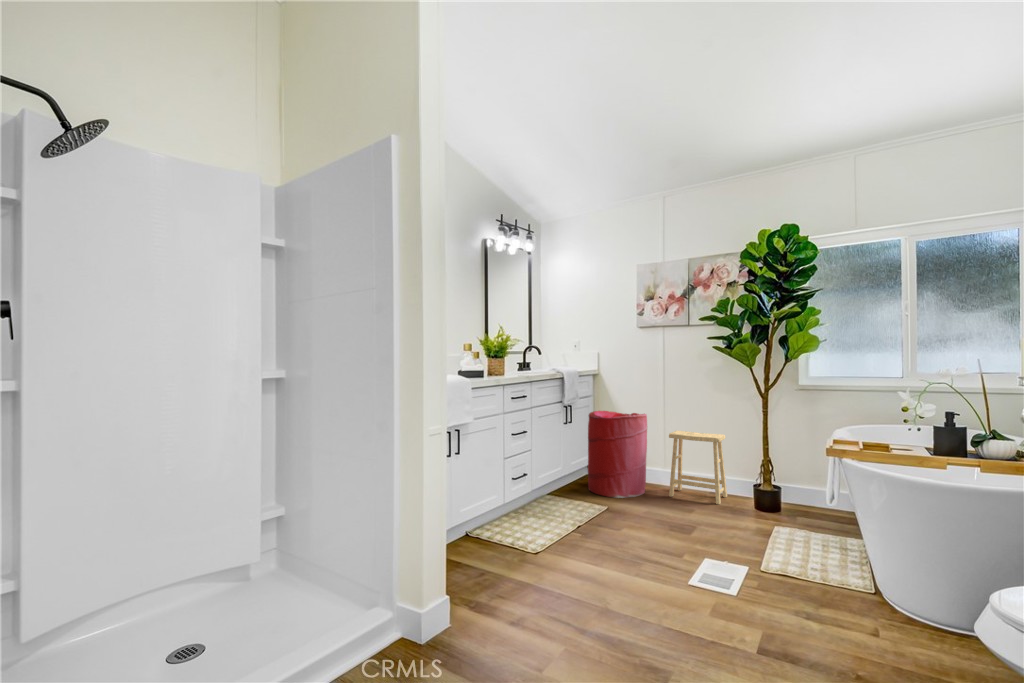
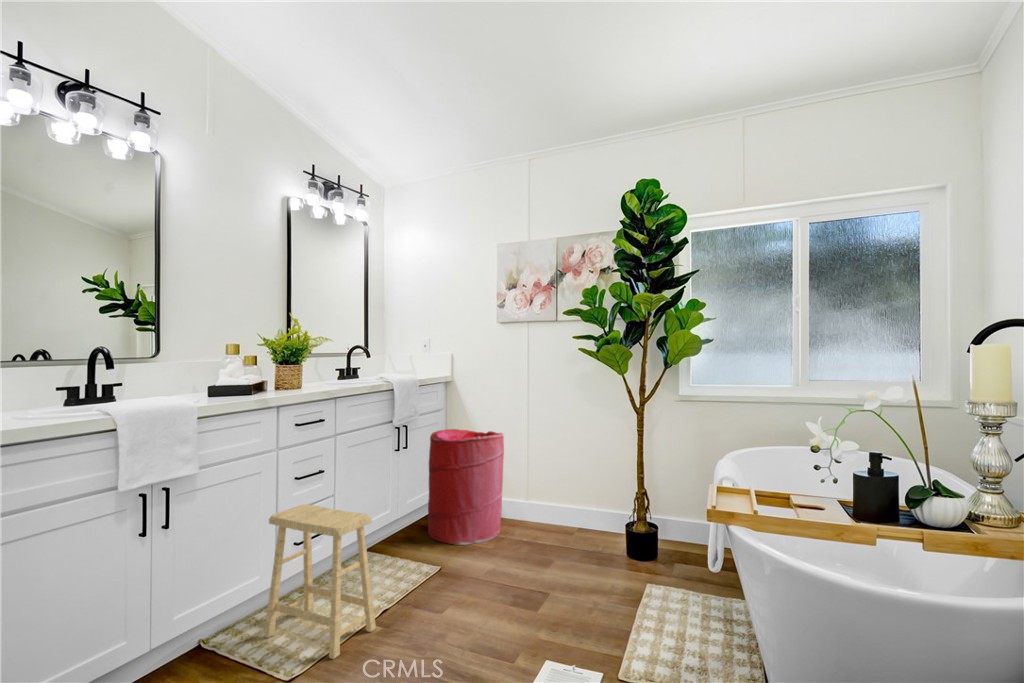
footstool: present [669,431,727,505] -> present [264,504,376,659]

